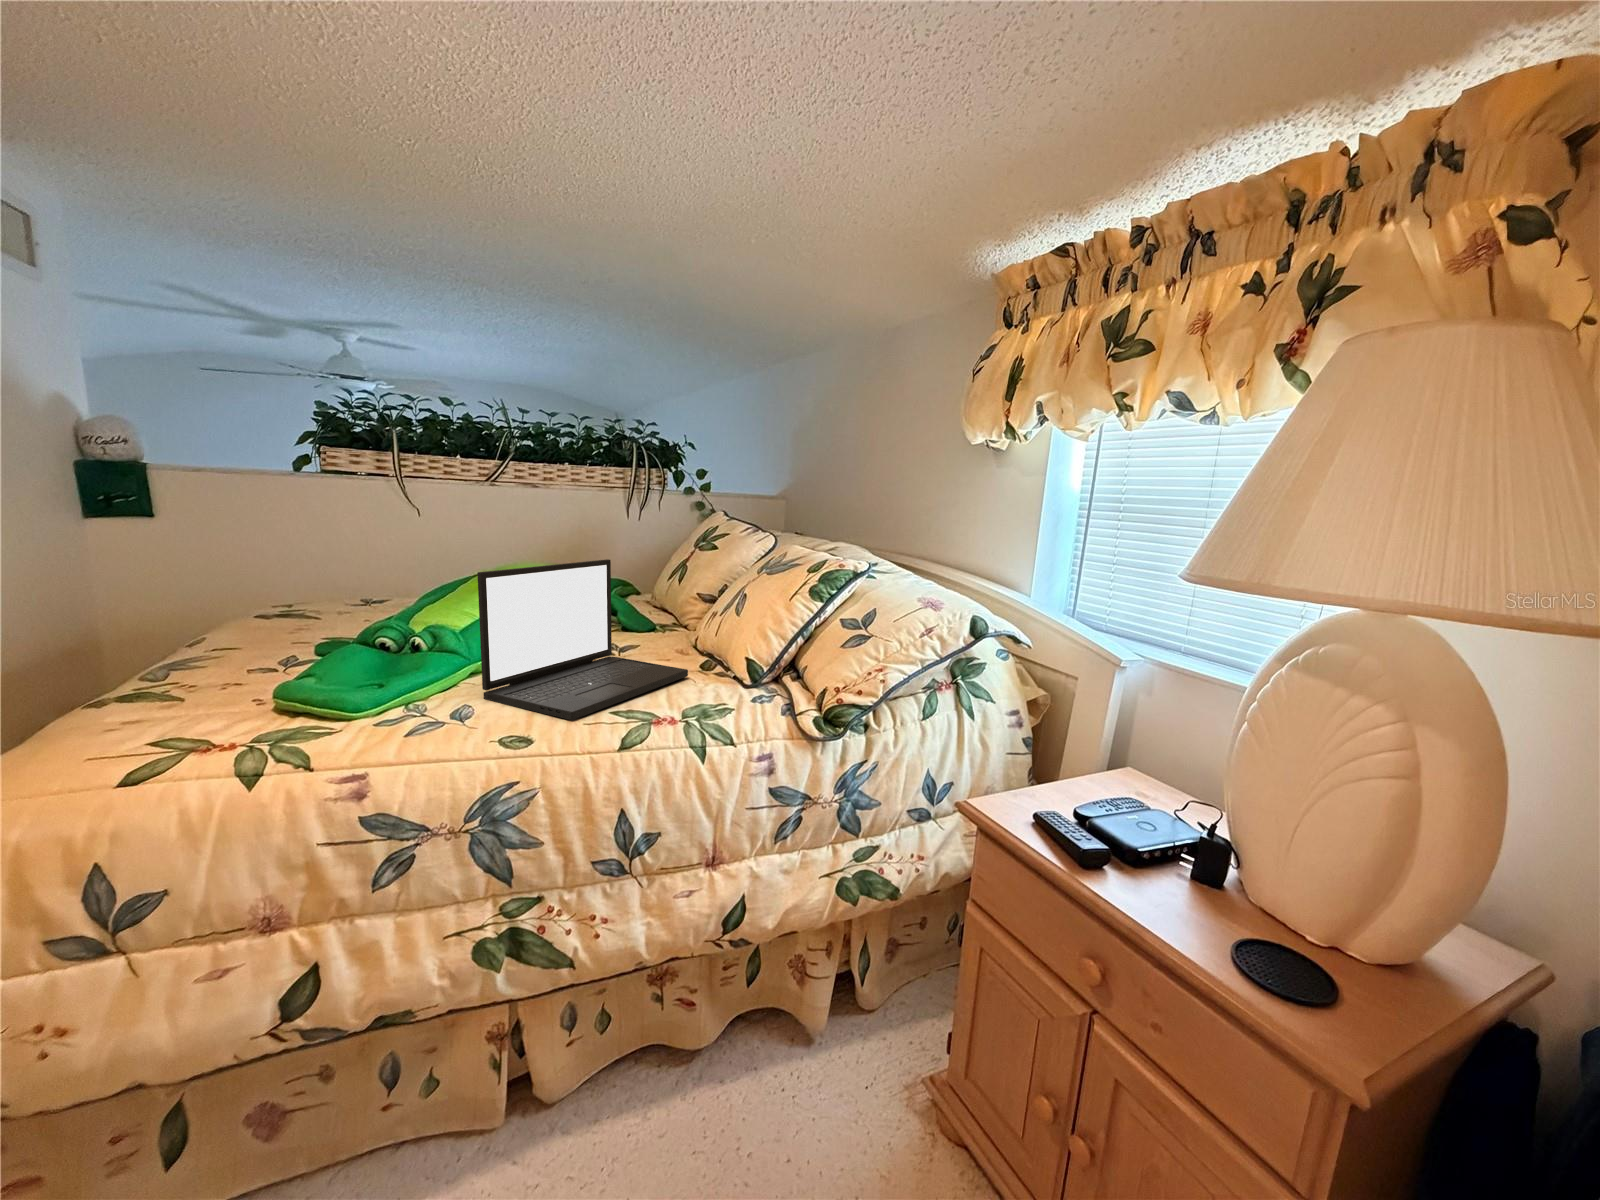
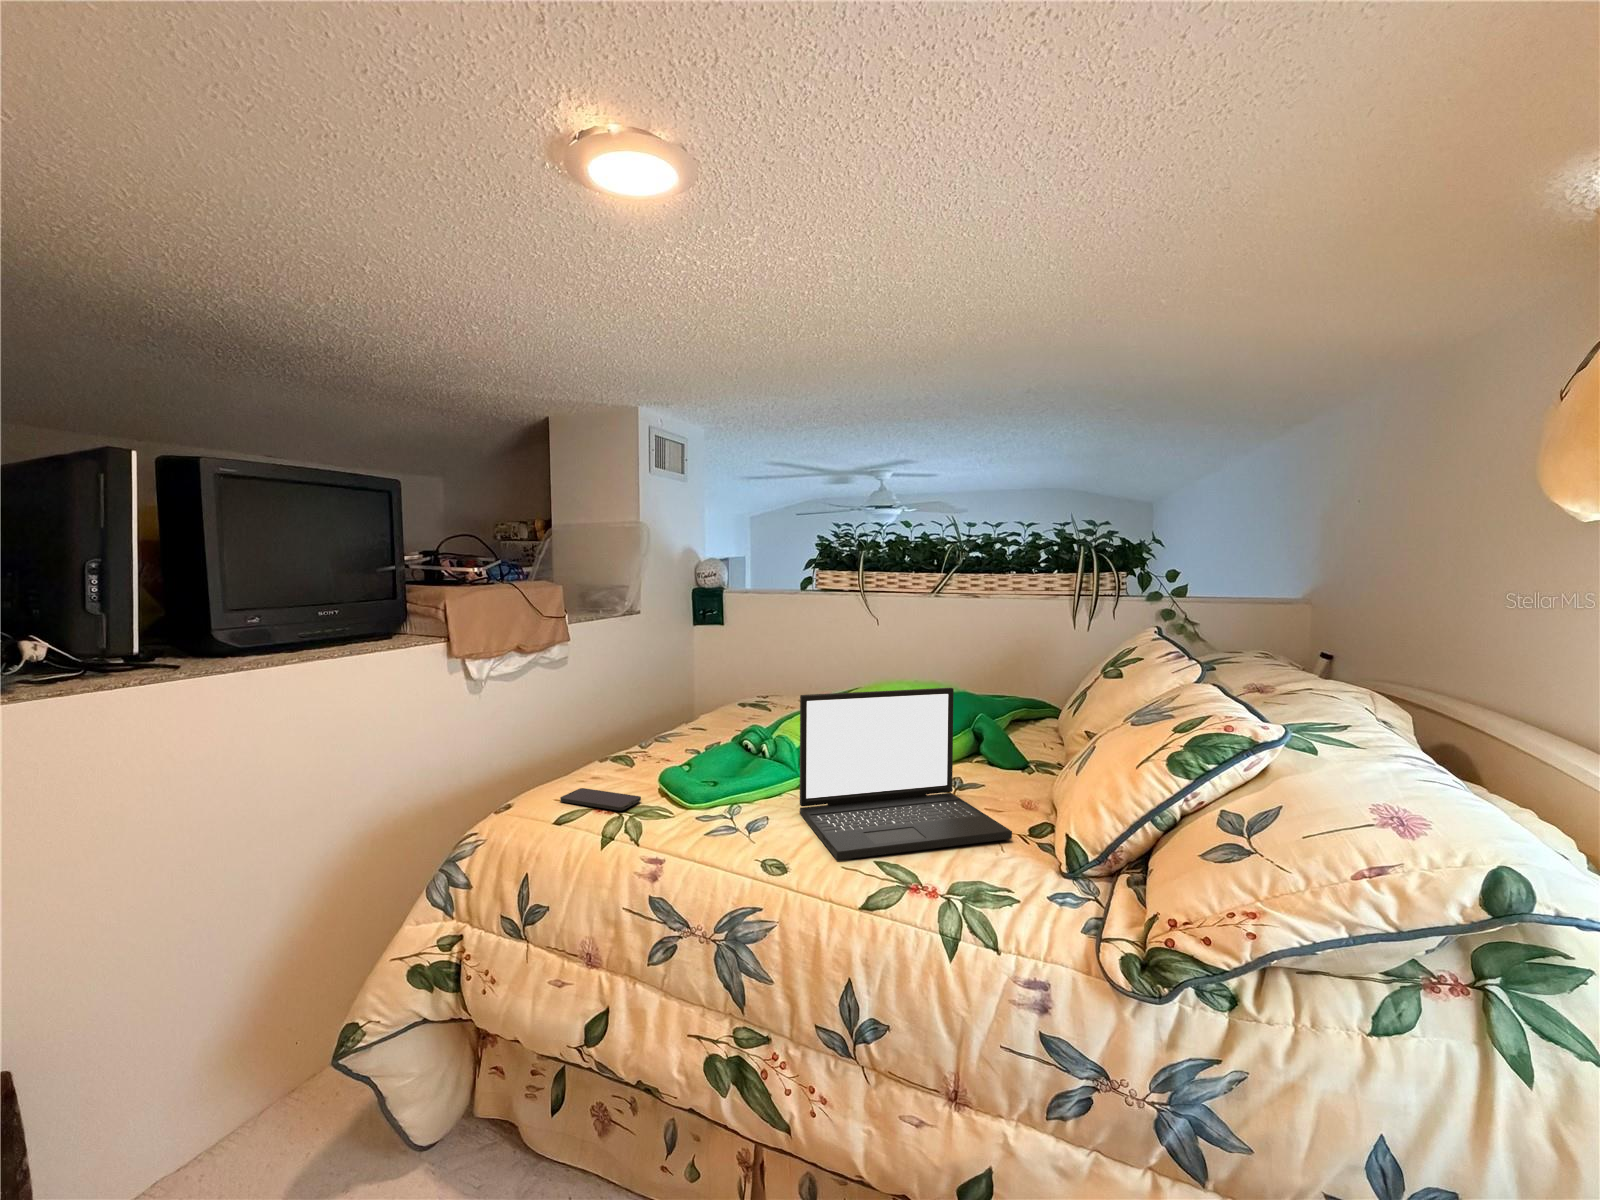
smartphone: none [99,724,254,758] -> present [560,788,641,811]

